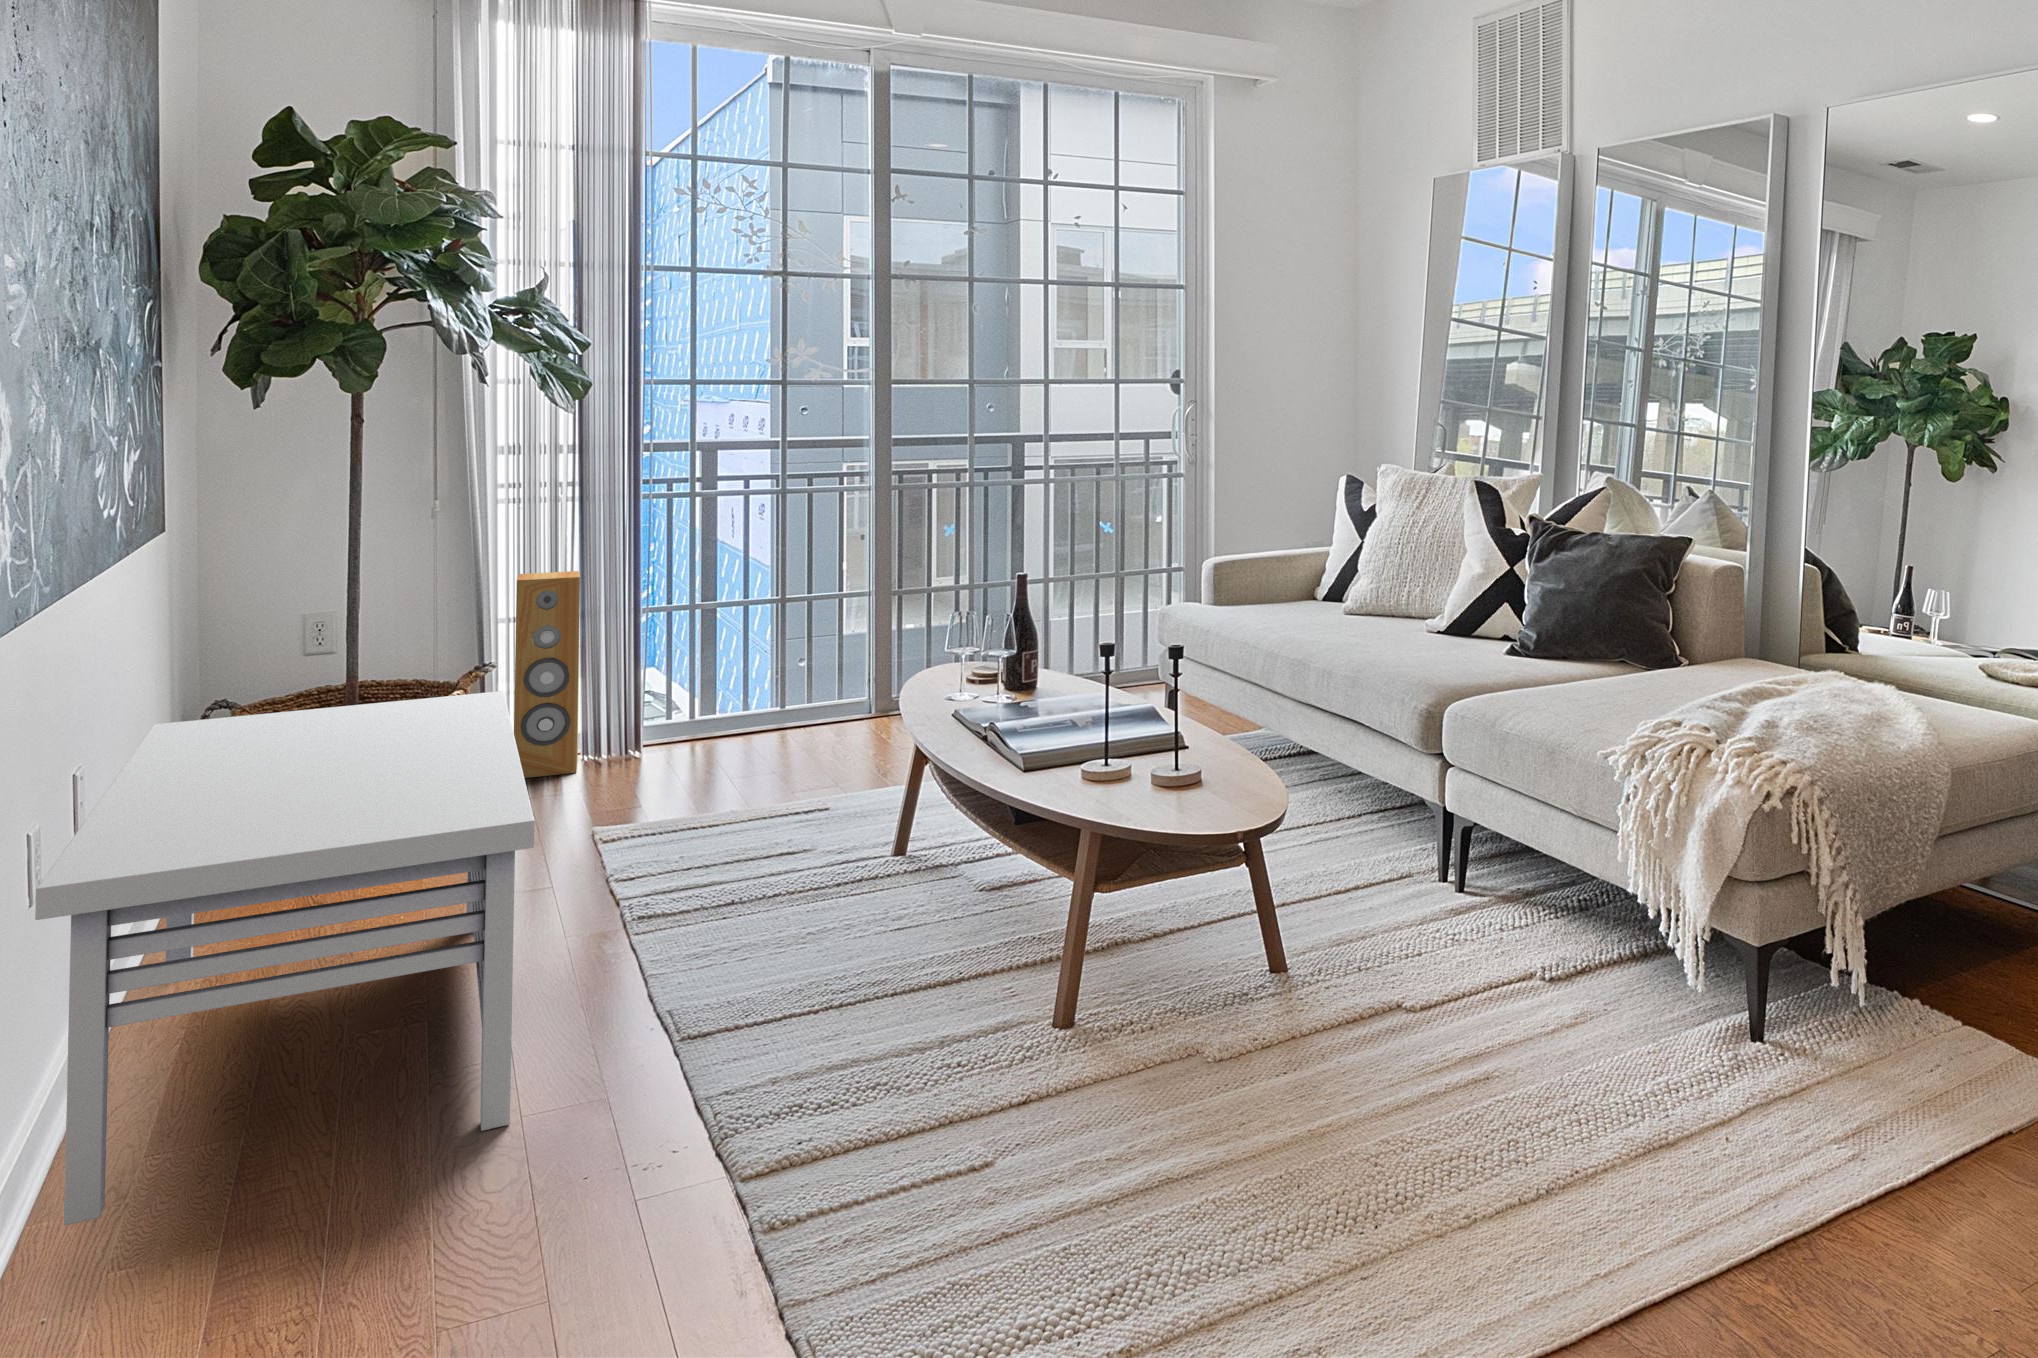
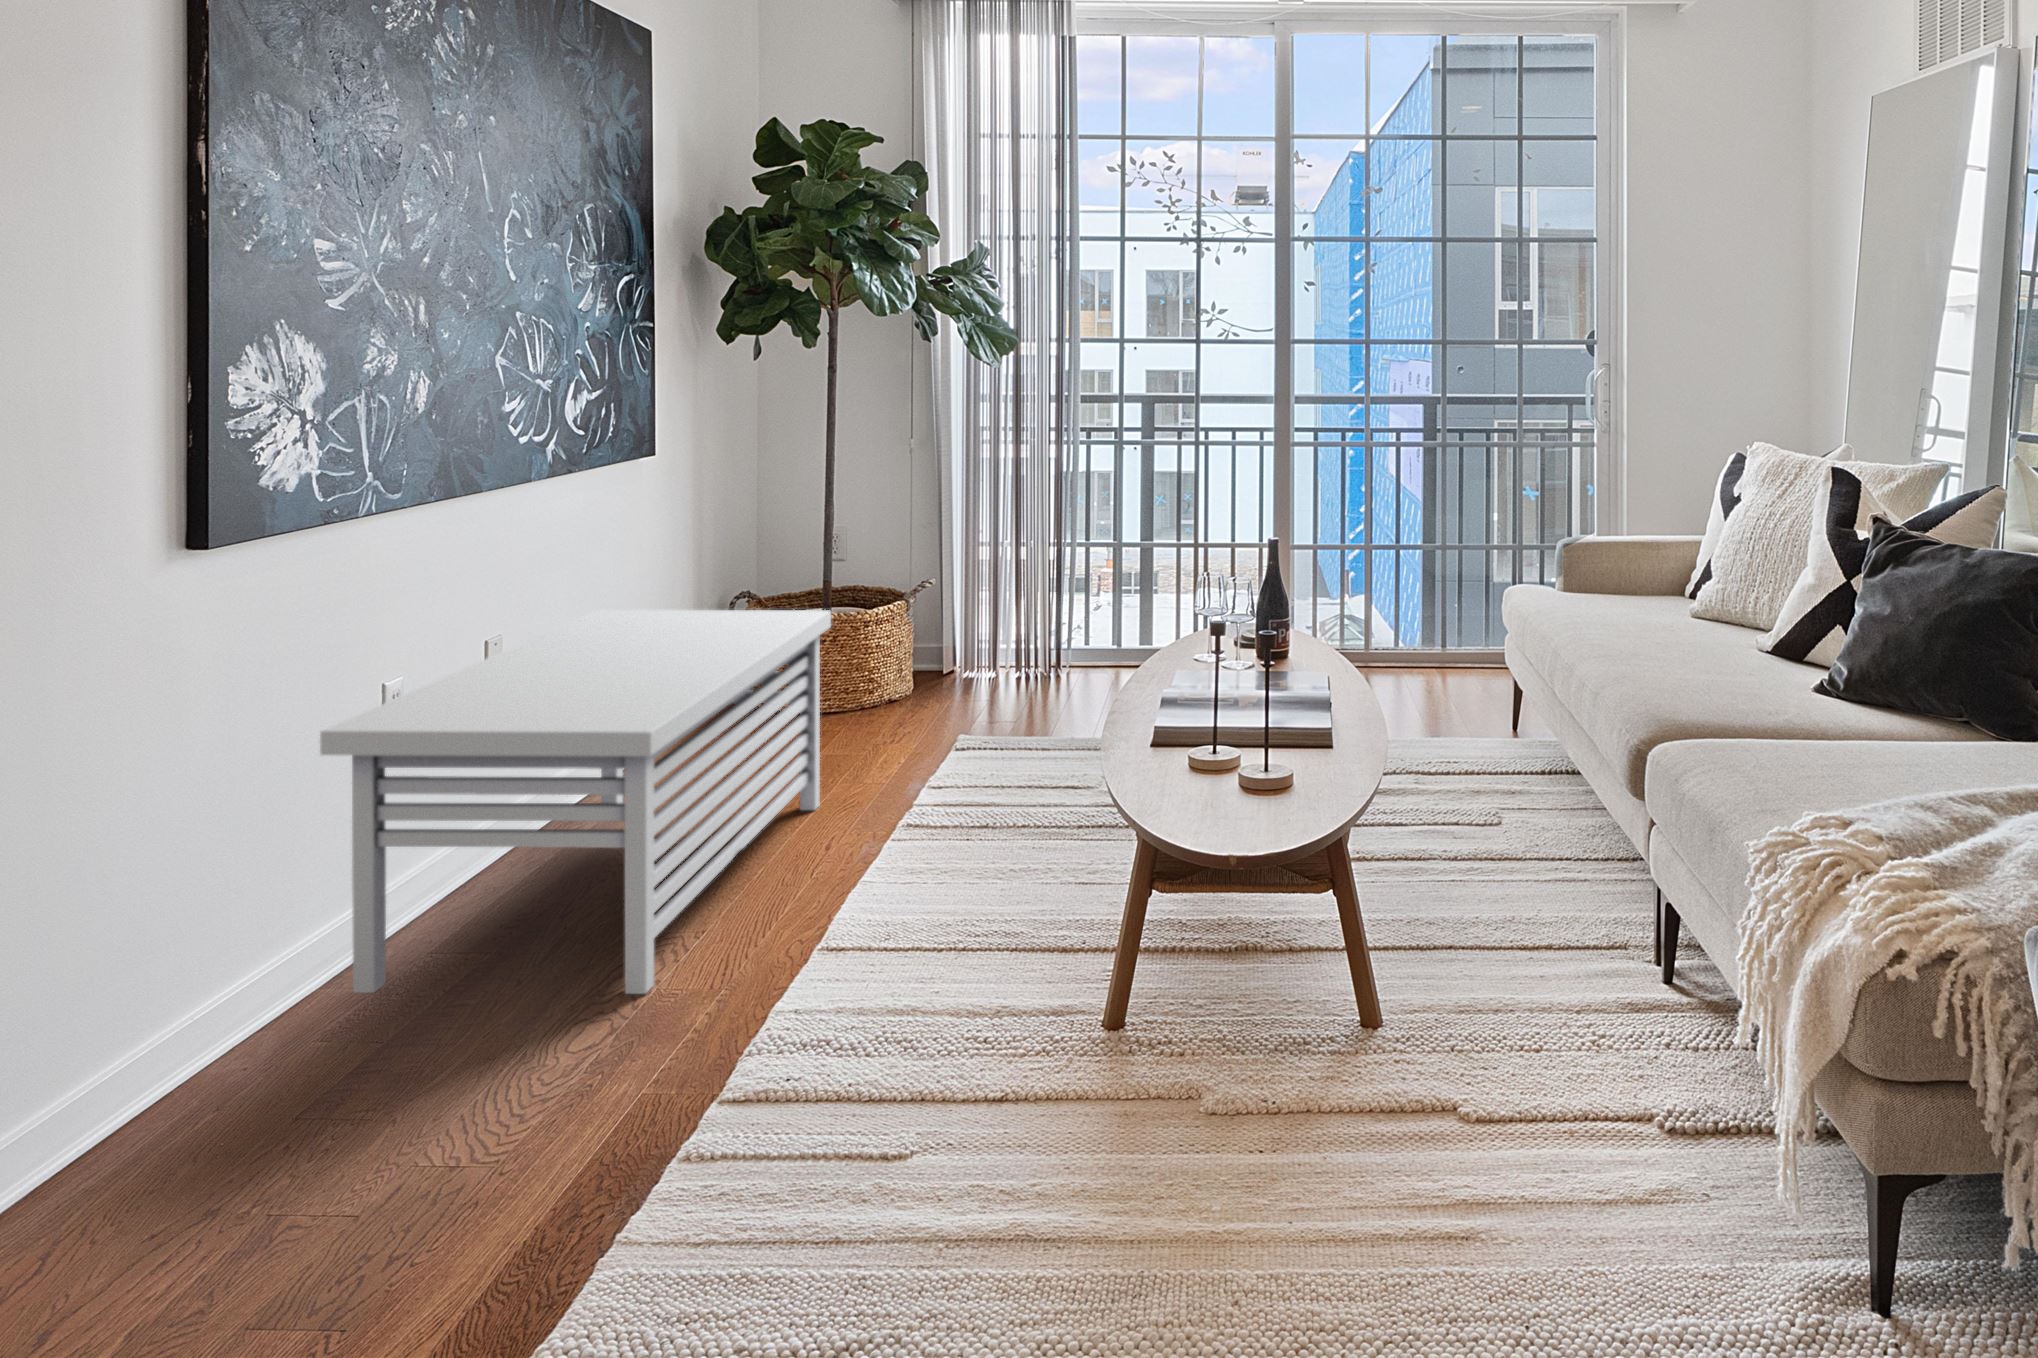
speaker: present [514,571,580,778] -> none [961,508,1018,685]

